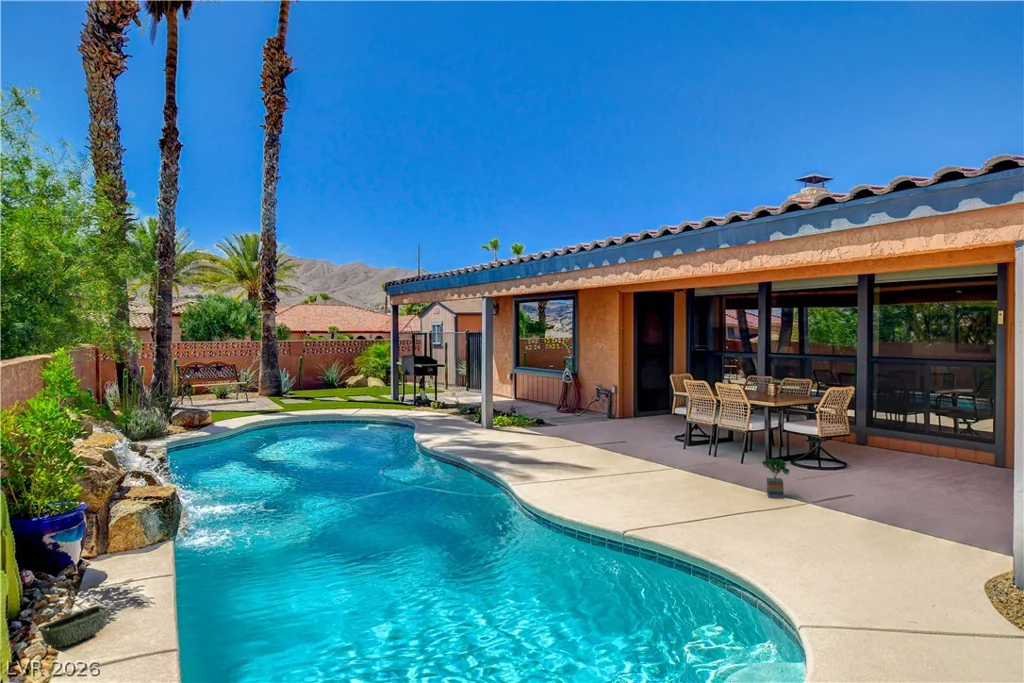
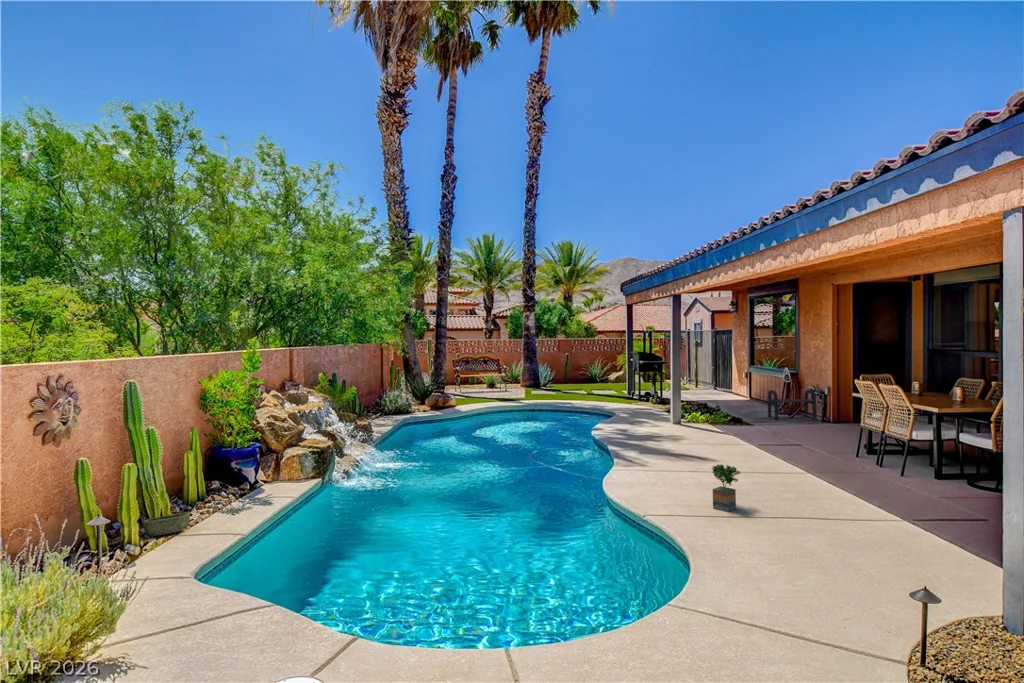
bench: none [550,388,589,416] -> present [768,390,817,420]
potted tree: present [762,459,789,499] -> present [712,465,740,512]

